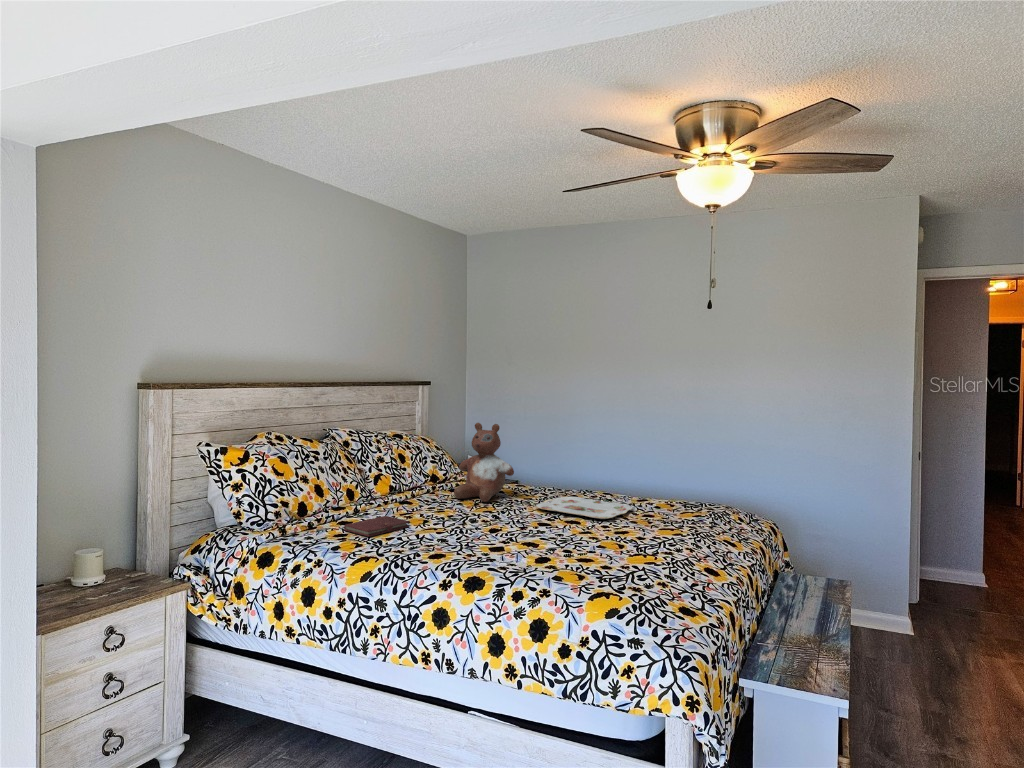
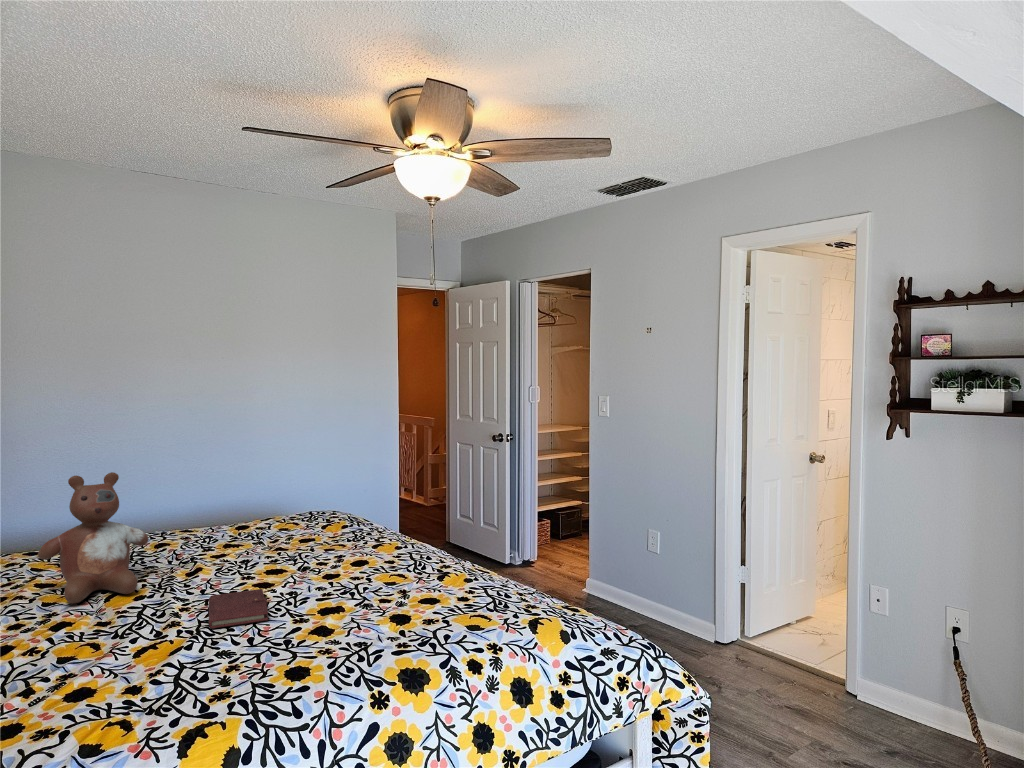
serving tray: present [536,497,632,519] -> none [208,541,331,575]
notebook: present [344,516,409,537] -> present [209,589,268,628]

